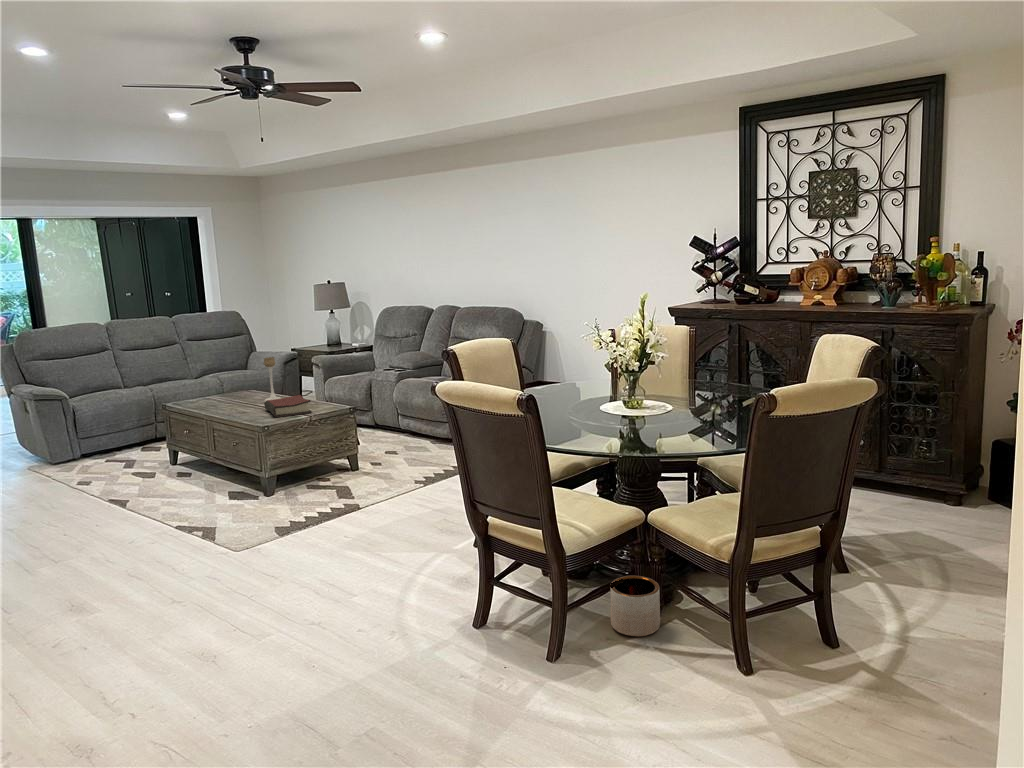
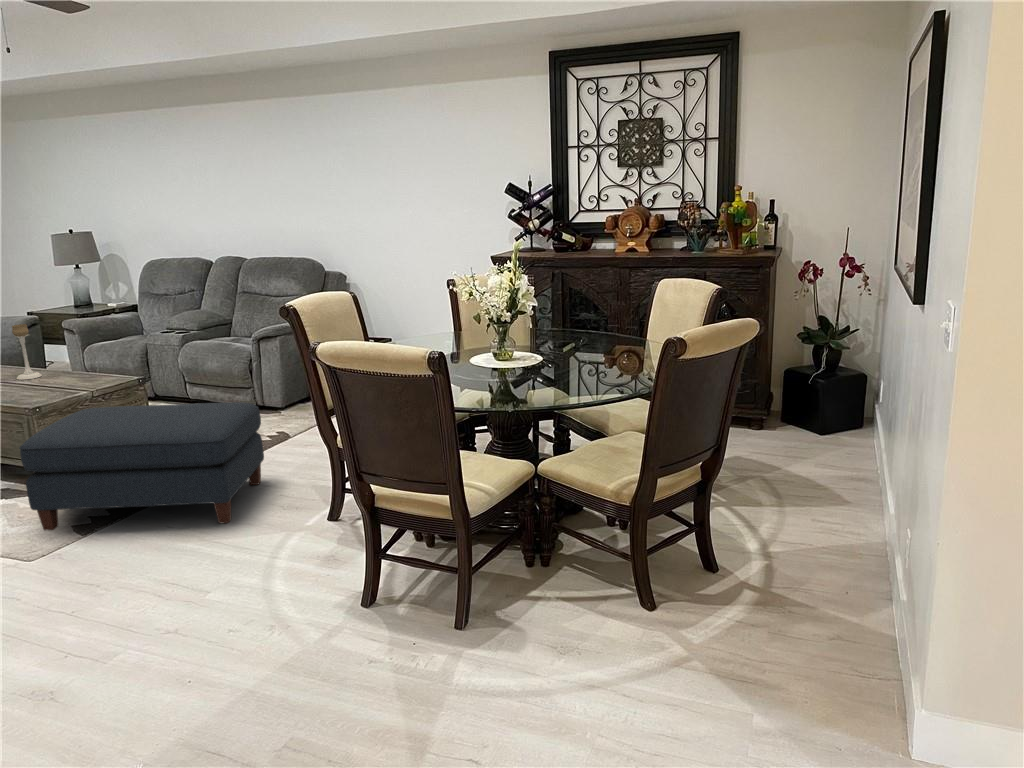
hardback book: present [264,395,312,417] -> none [22,368,91,397]
ottoman: none [242,429,436,538] -> present [19,402,264,531]
planter: present [610,576,660,636] -> none [503,529,552,589]

